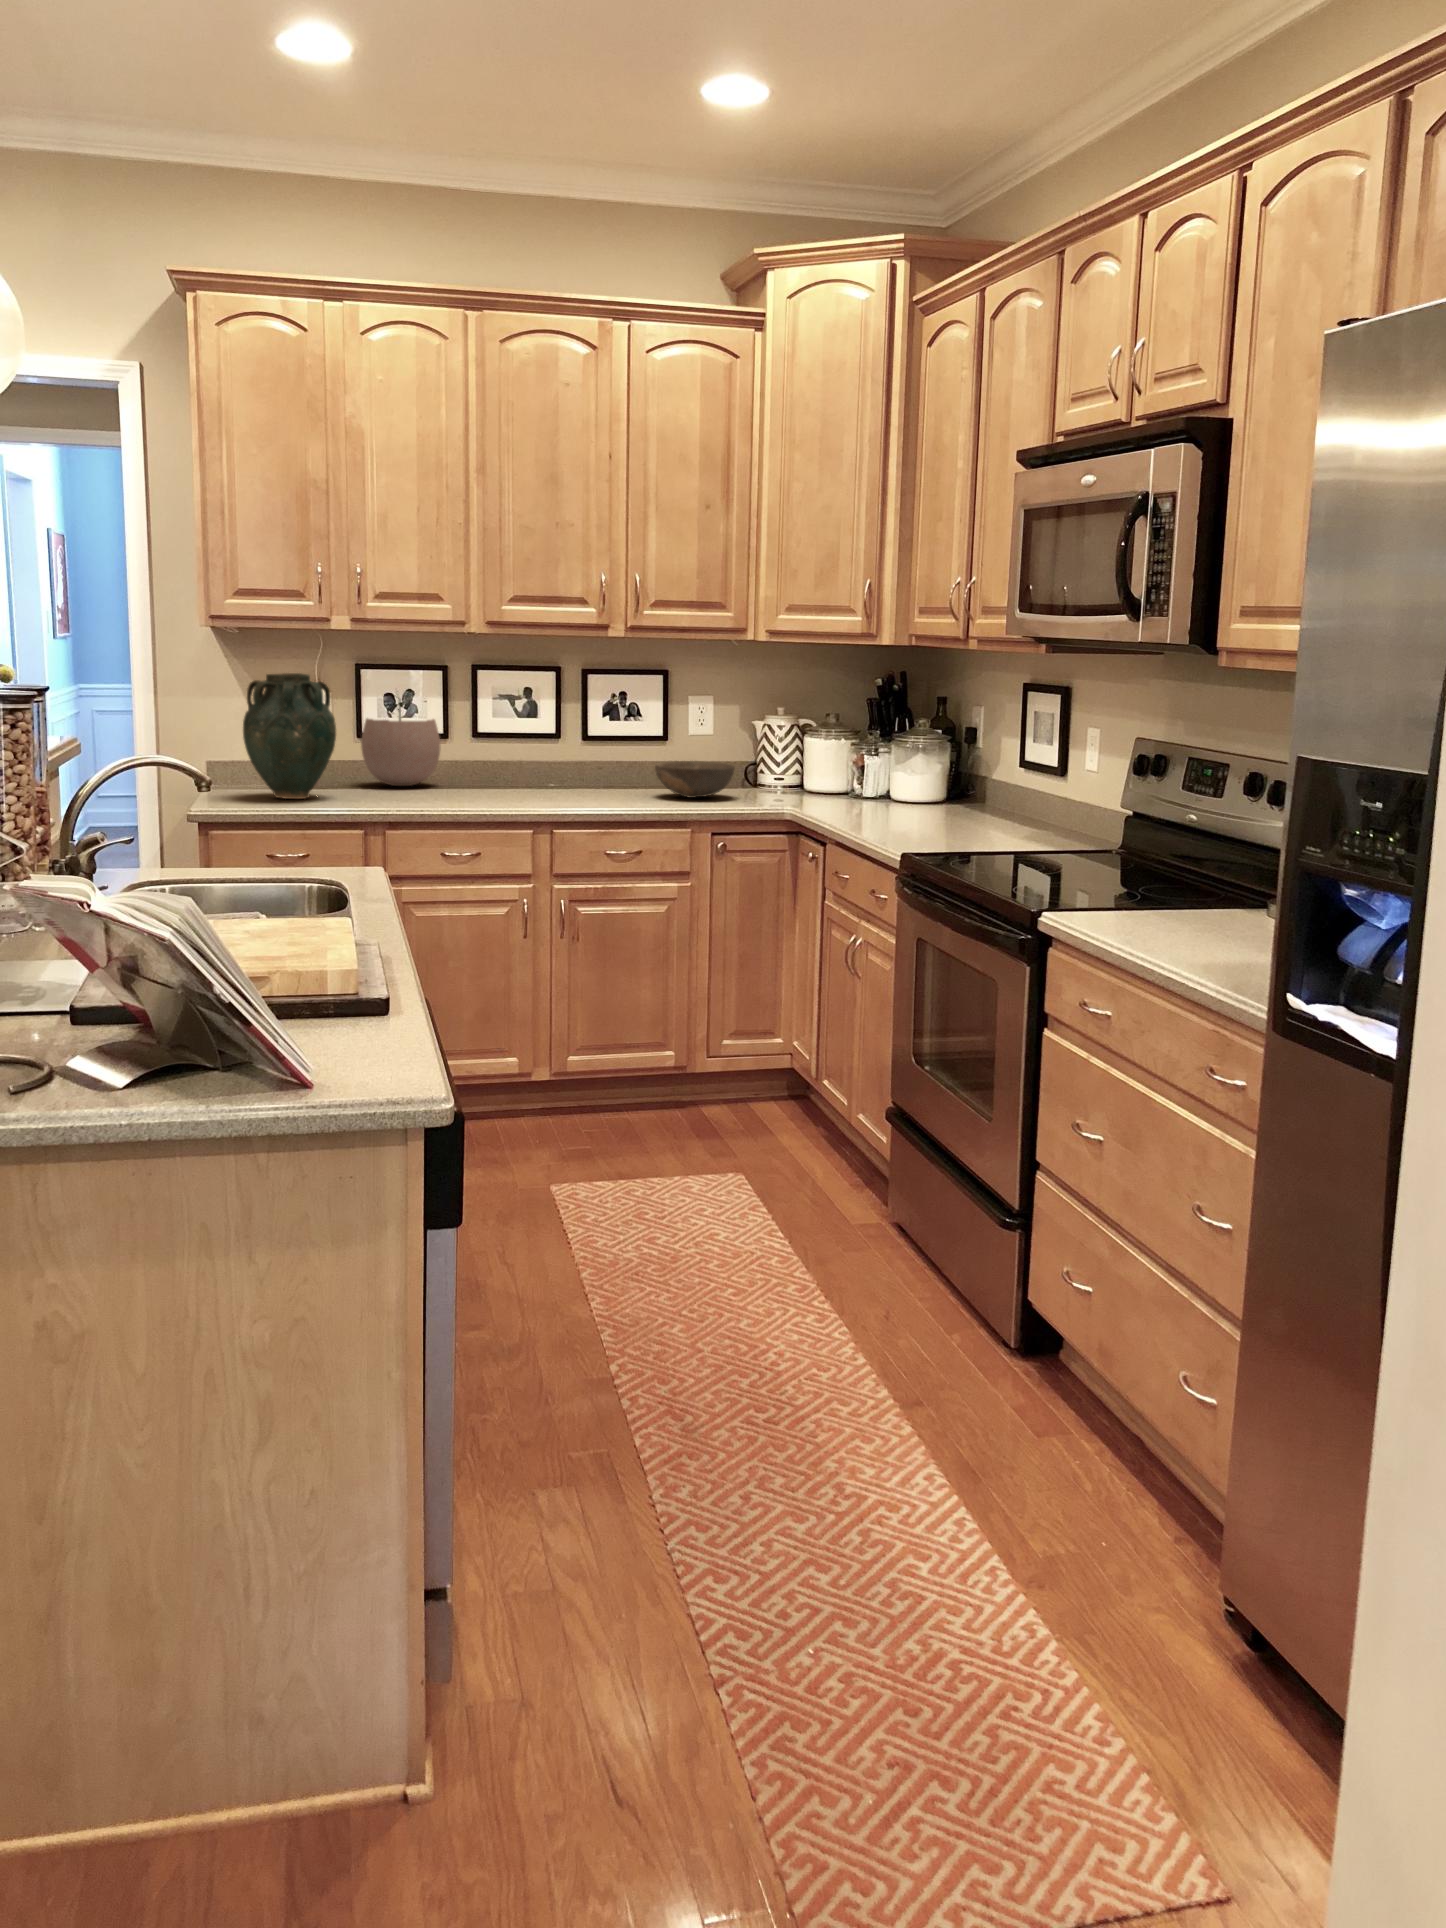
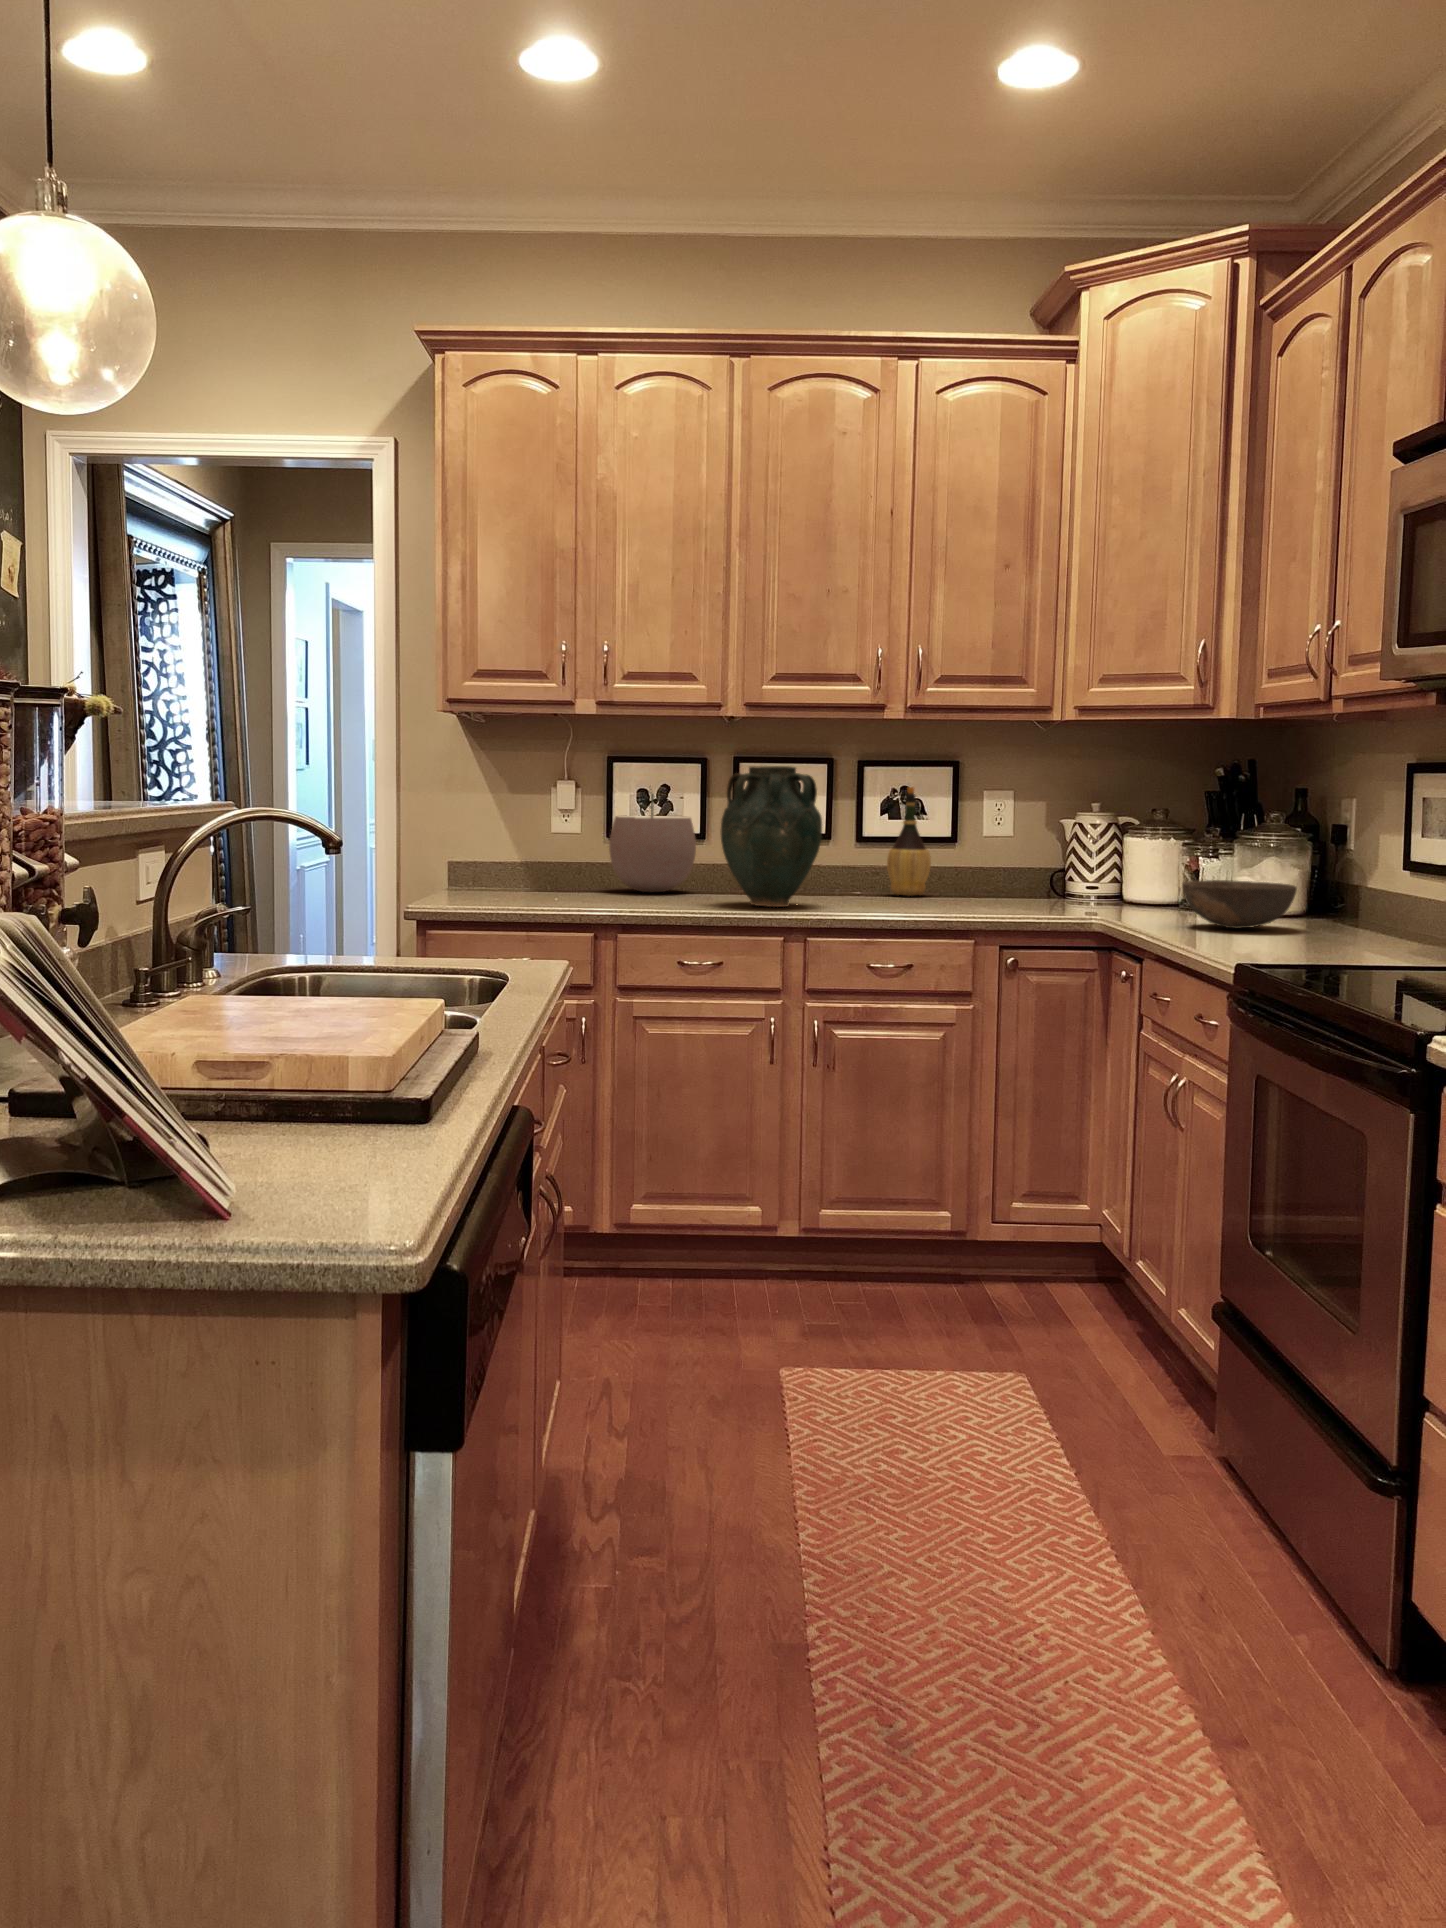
vase: present [243,673,336,799] -> present [721,766,822,907]
wine bottle: none [607,692,645,786] -> present [887,787,931,896]
bowl: present [655,761,735,798] -> present [1182,880,1297,929]

